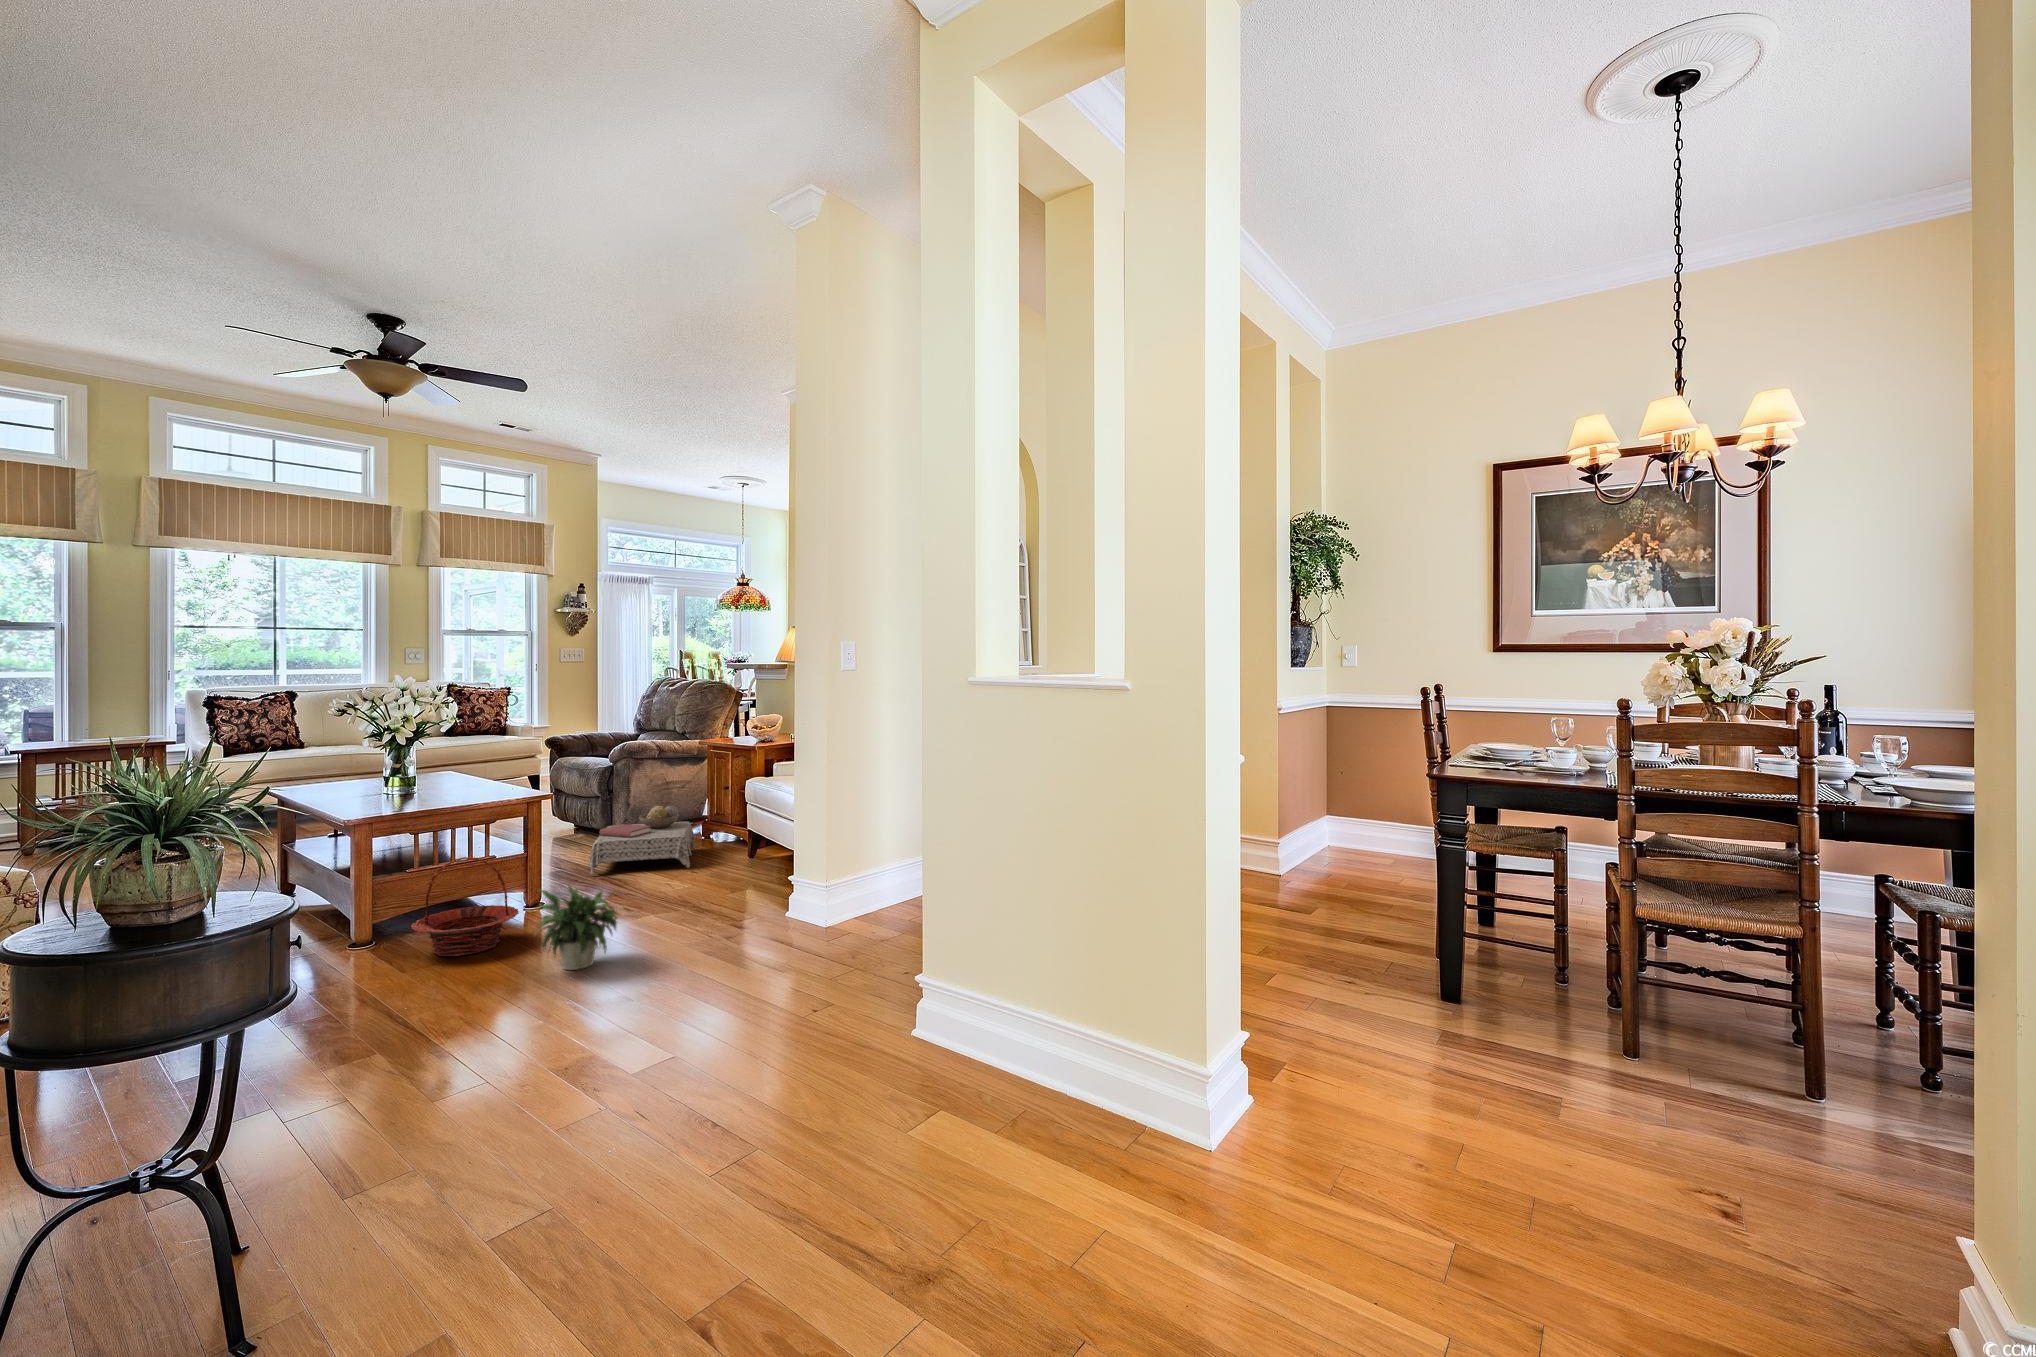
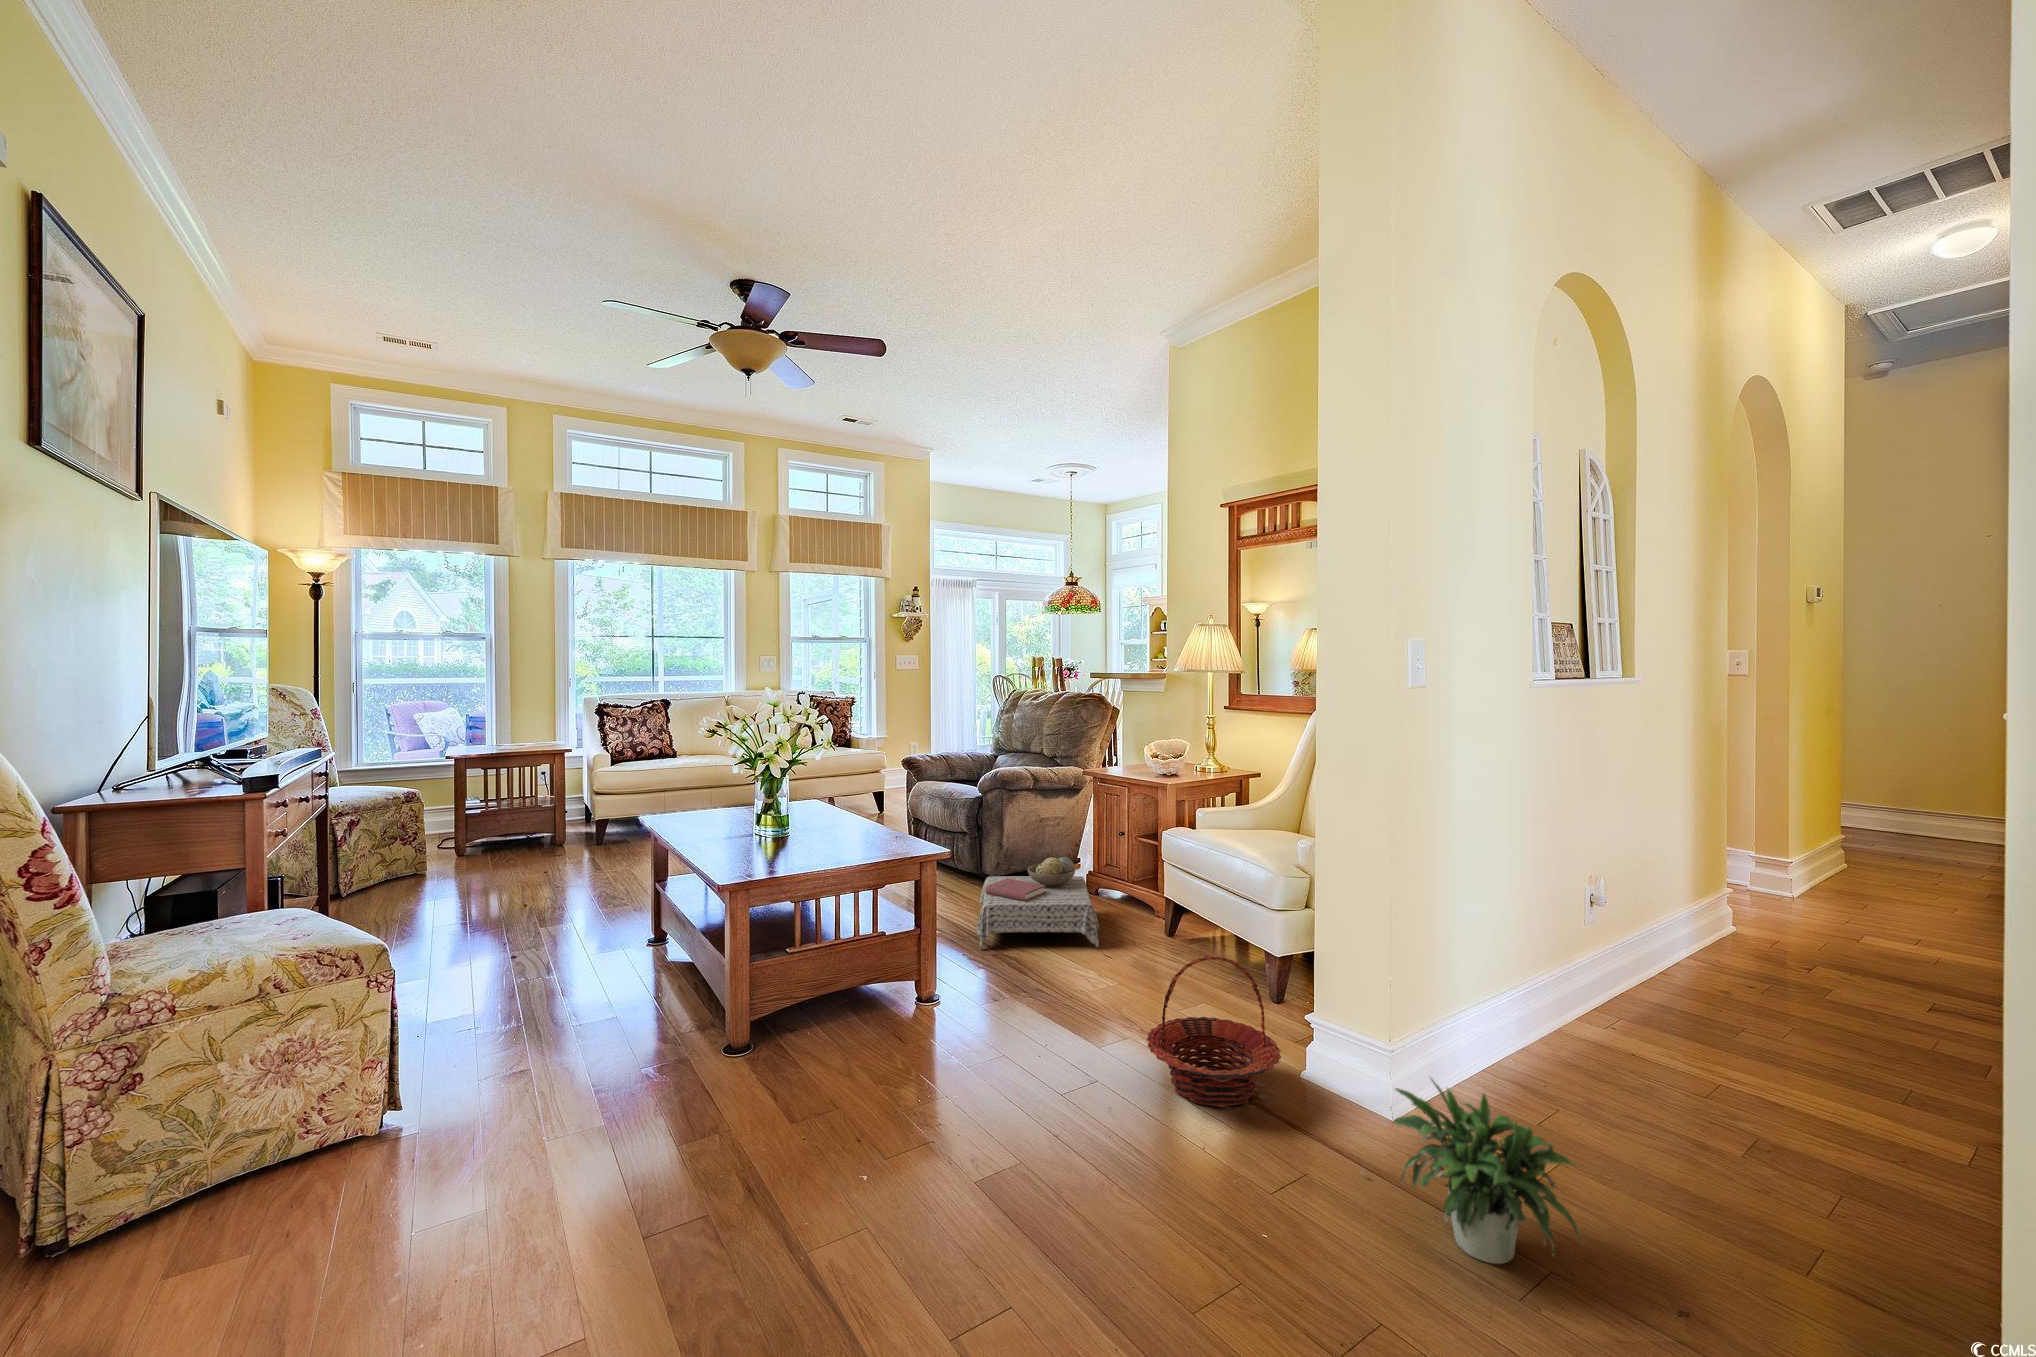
basket: present [411,857,519,956] -> present [1146,956,1281,1107]
potted plant: present [535,886,619,970] -> present [1361,1079,1580,1264]

